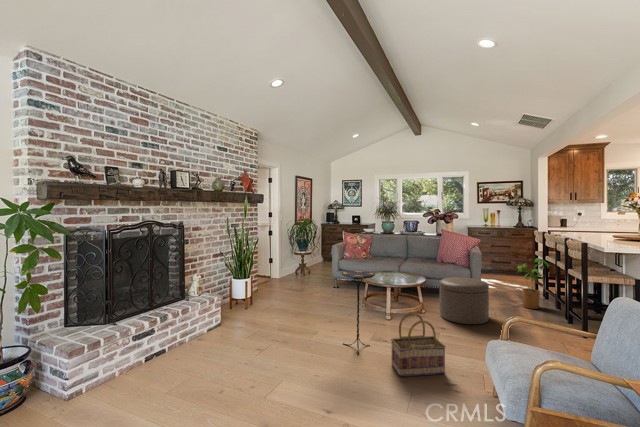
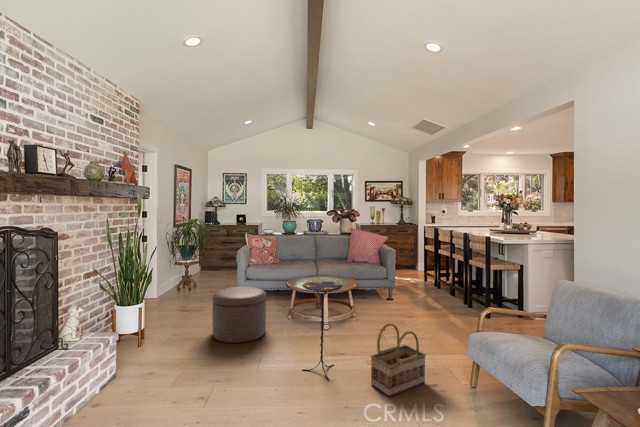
house plant: present [518,258,549,309] -> none [423,254,450,301]
ottoman: present [439,277,489,324] -> present [212,286,266,343]

